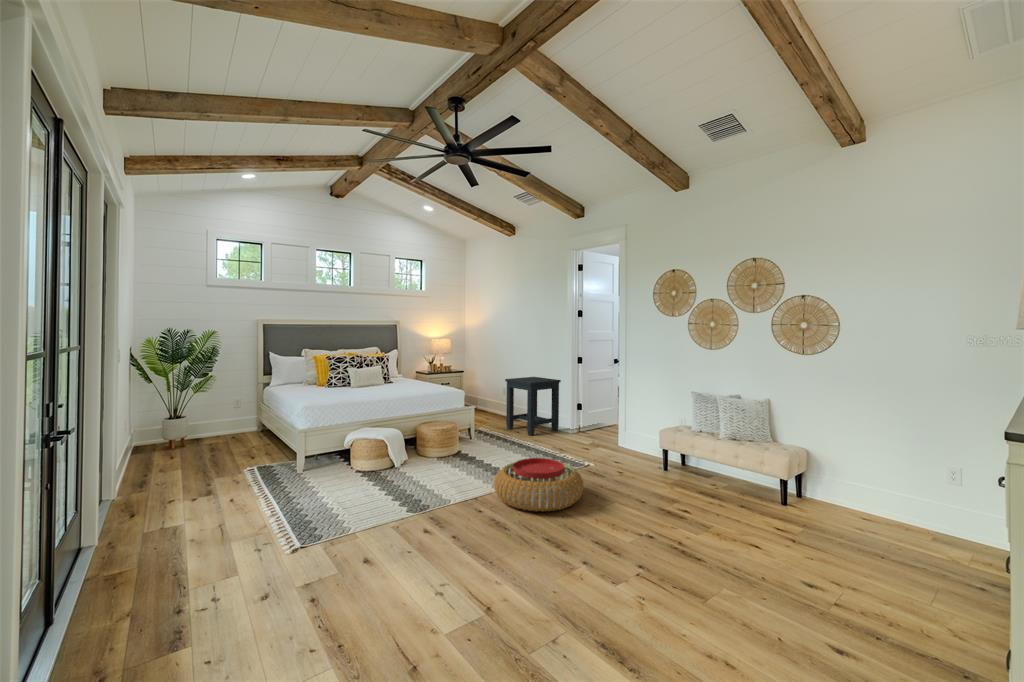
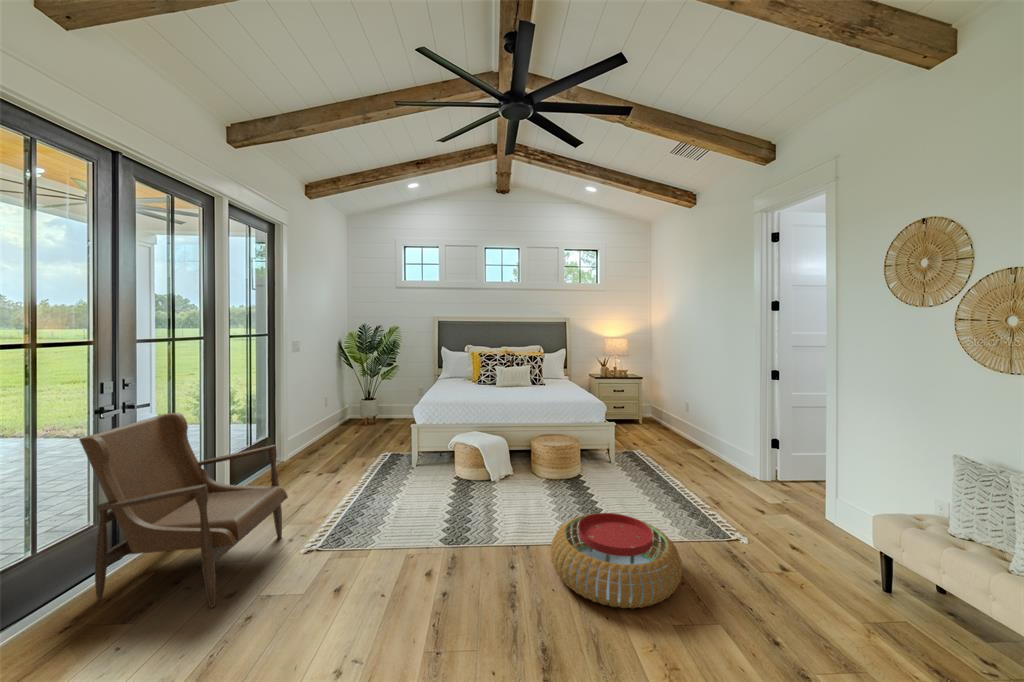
side table: present [505,377,561,436] -> none [670,393,747,471]
armchair: none [55,430,265,644] -> present [79,413,288,608]

